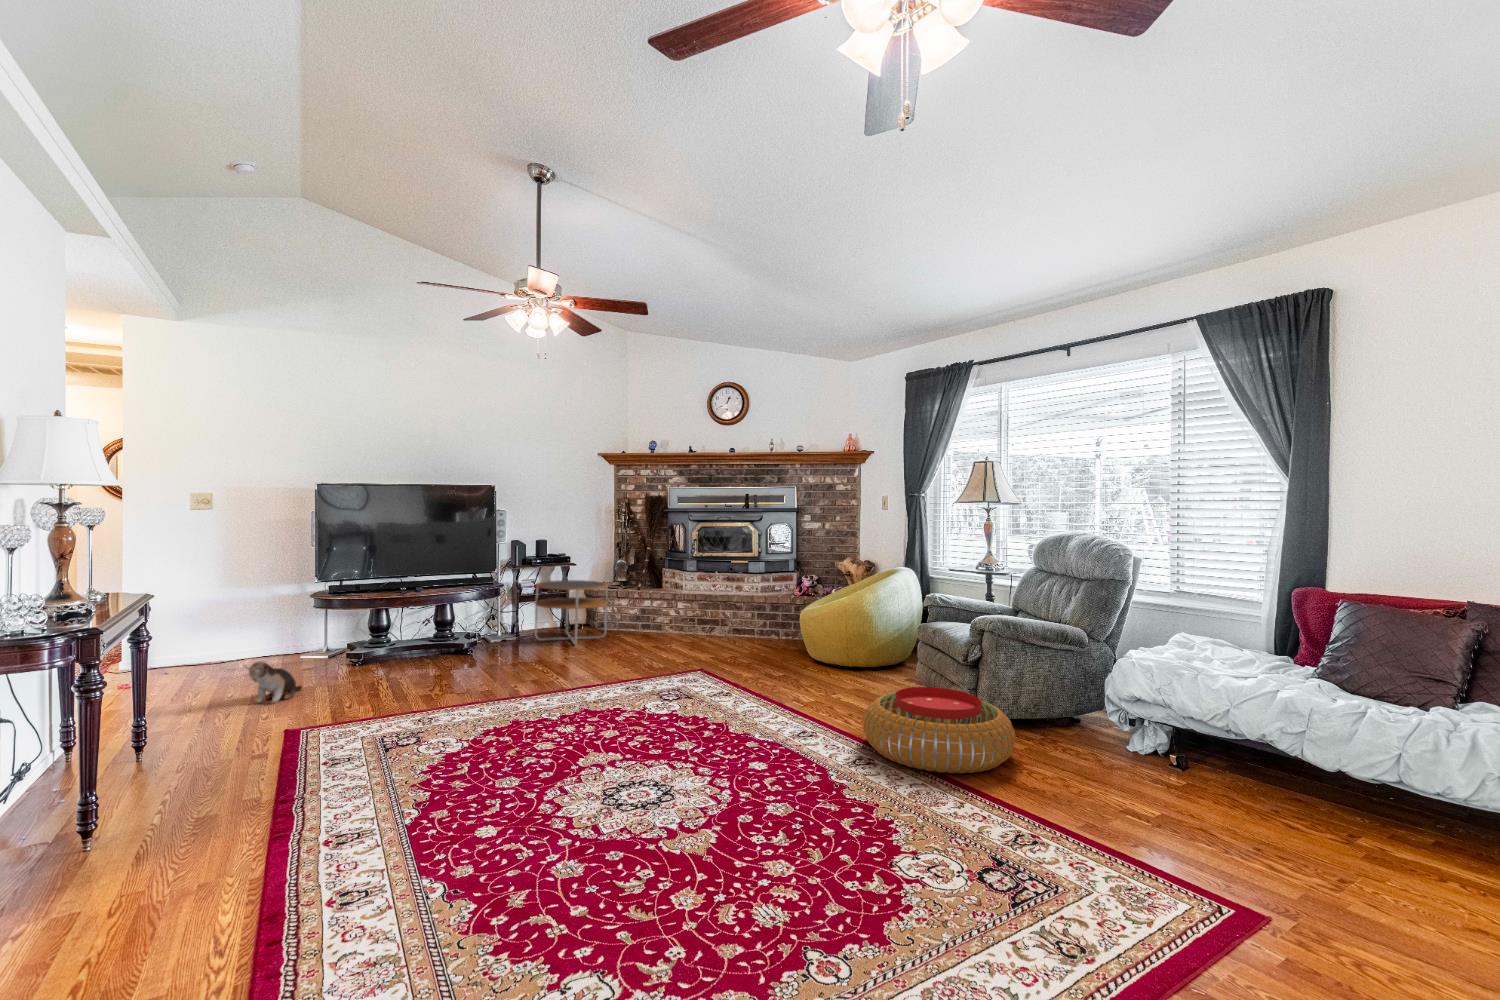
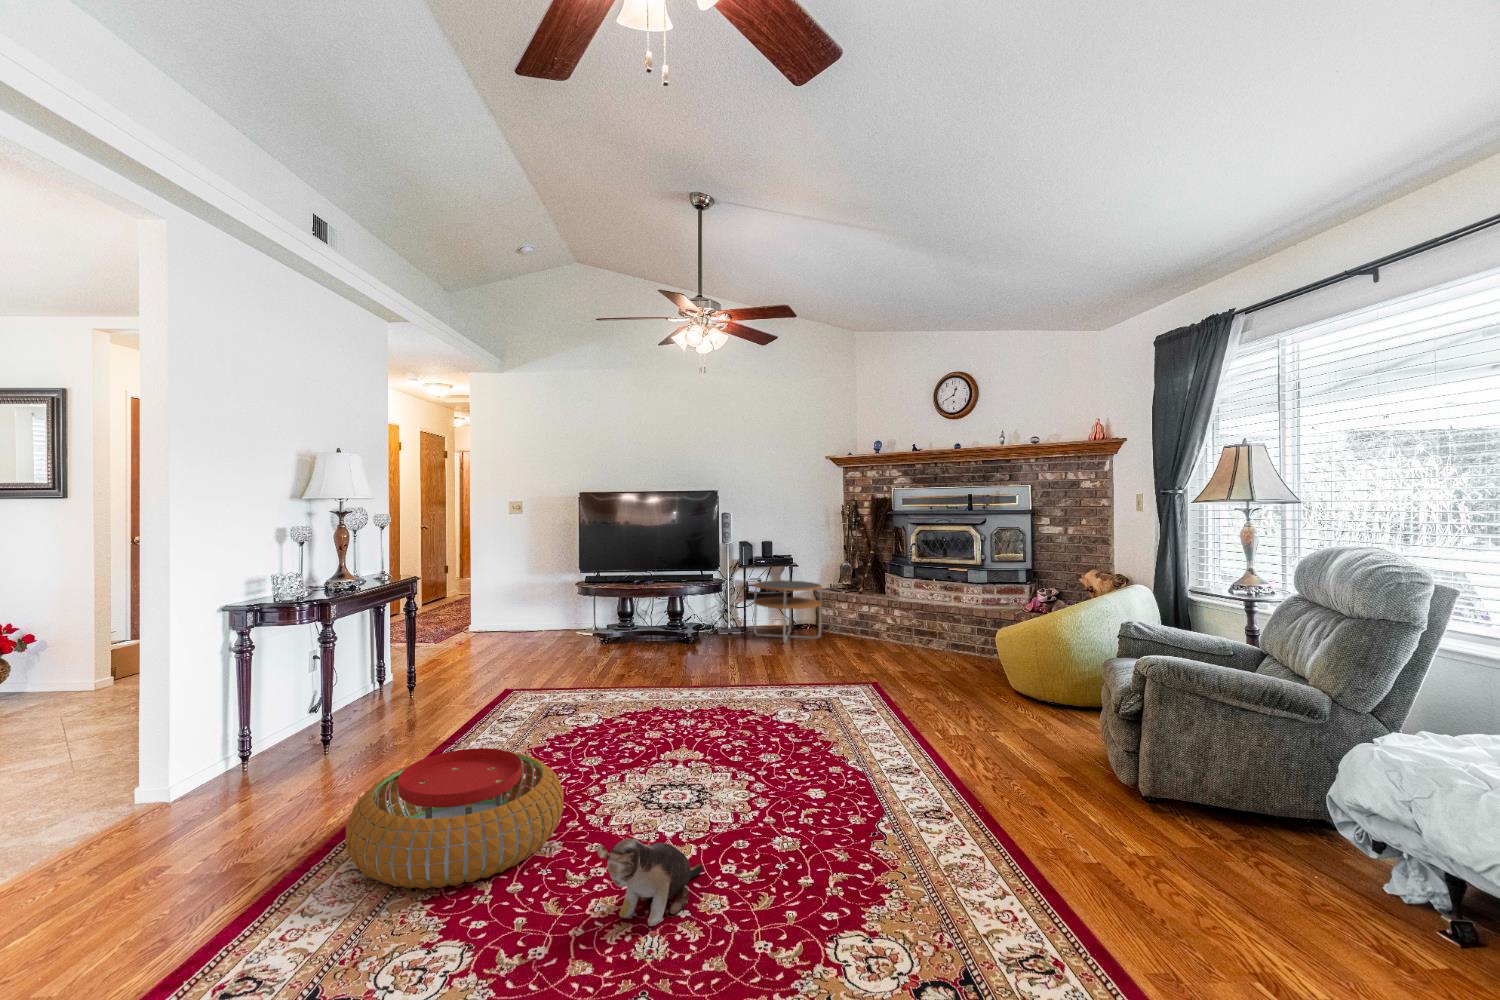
plush toy: present [244,661,302,703] -> present [598,838,703,926]
pouf: present [863,687,1015,774] -> present [345,748,564,889]

